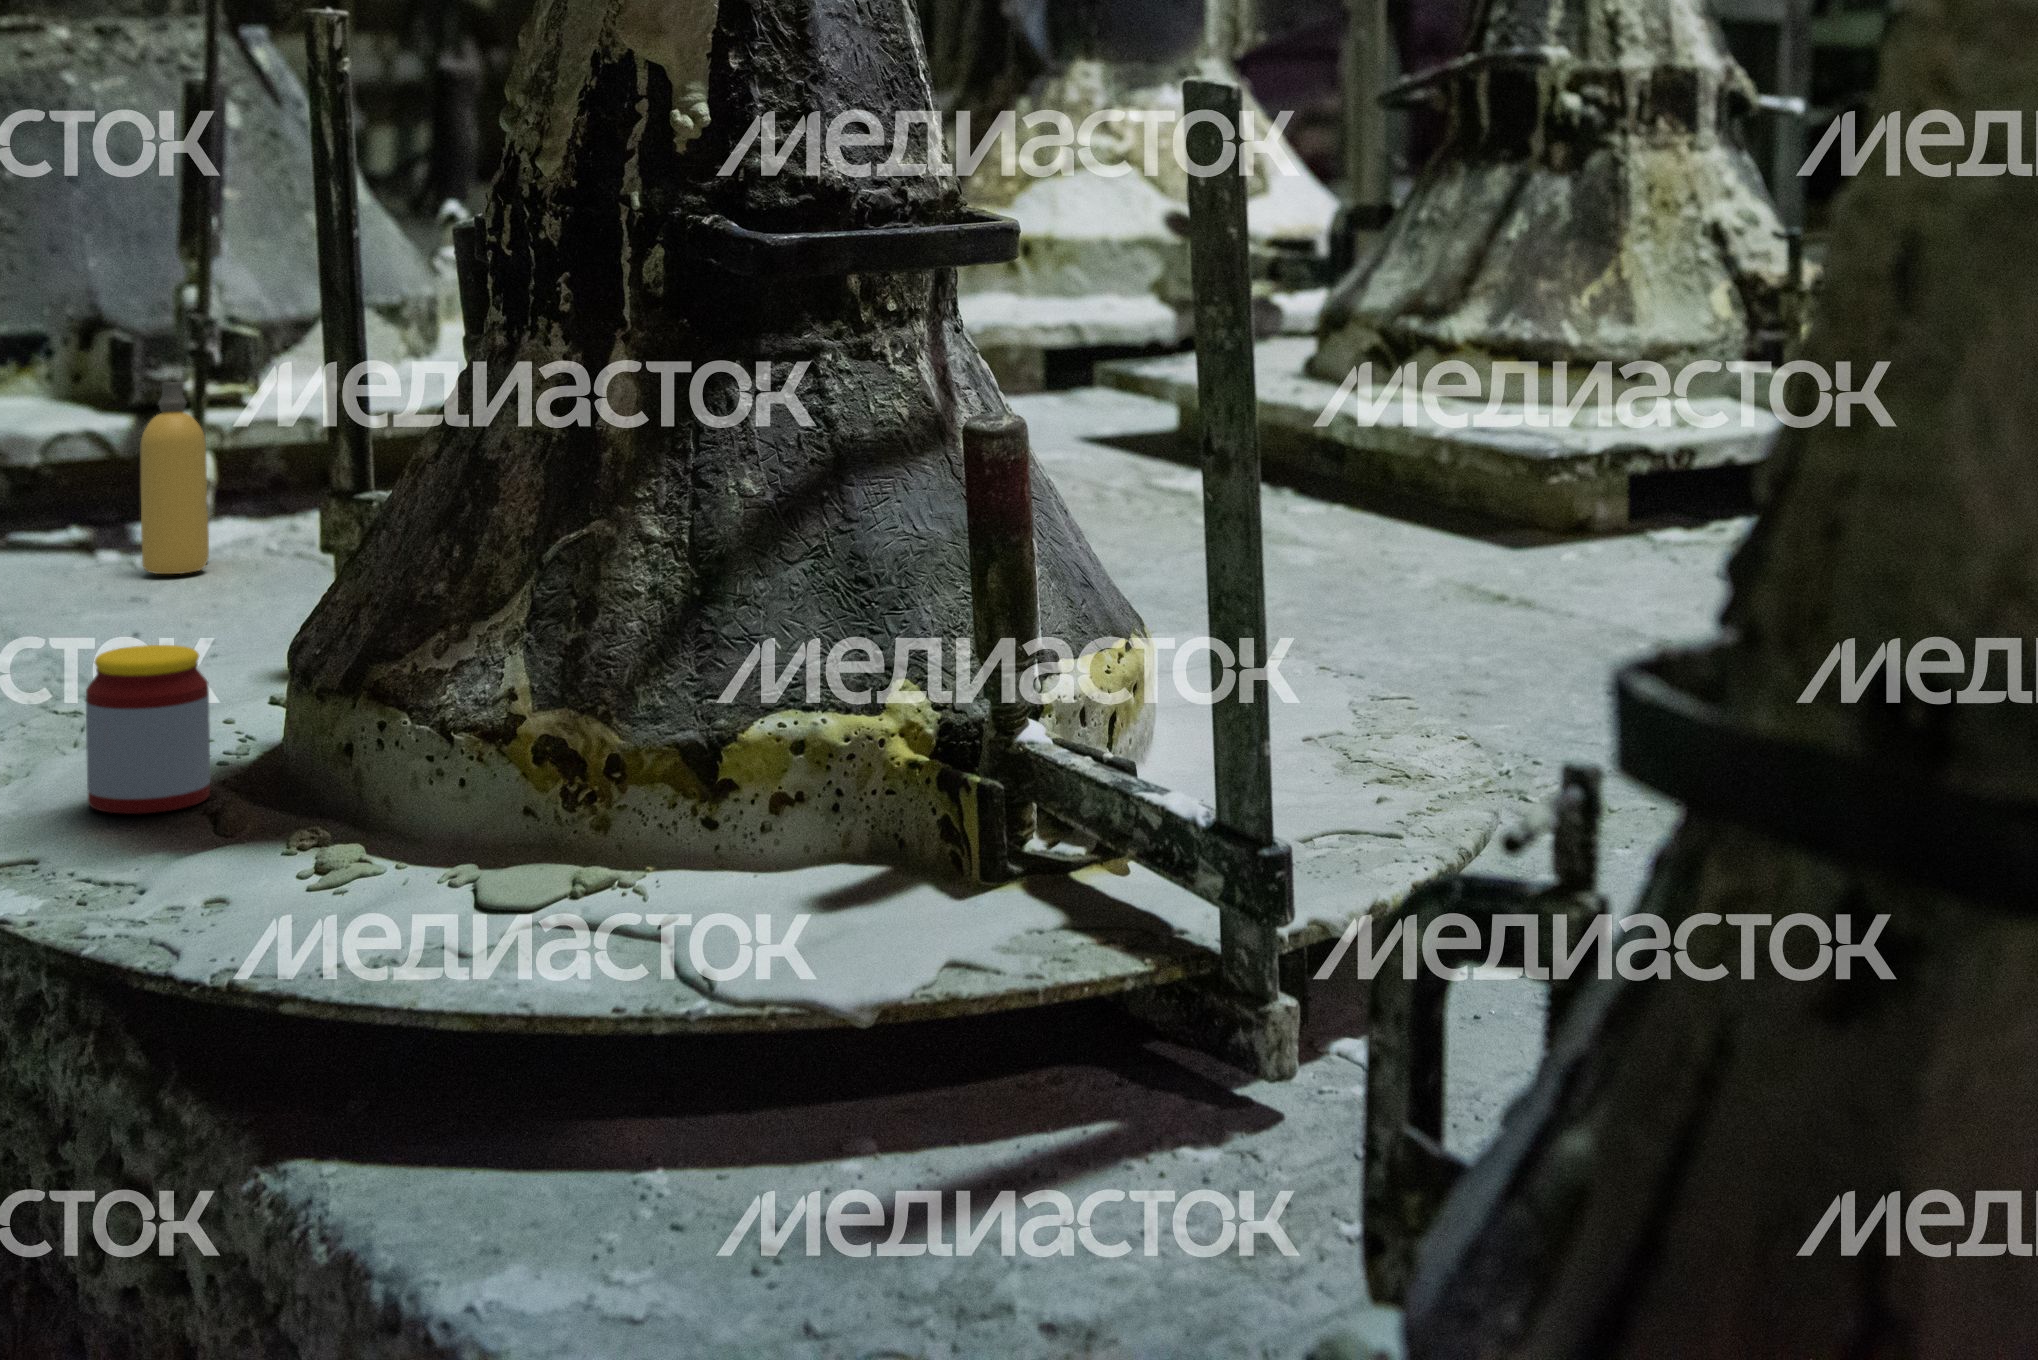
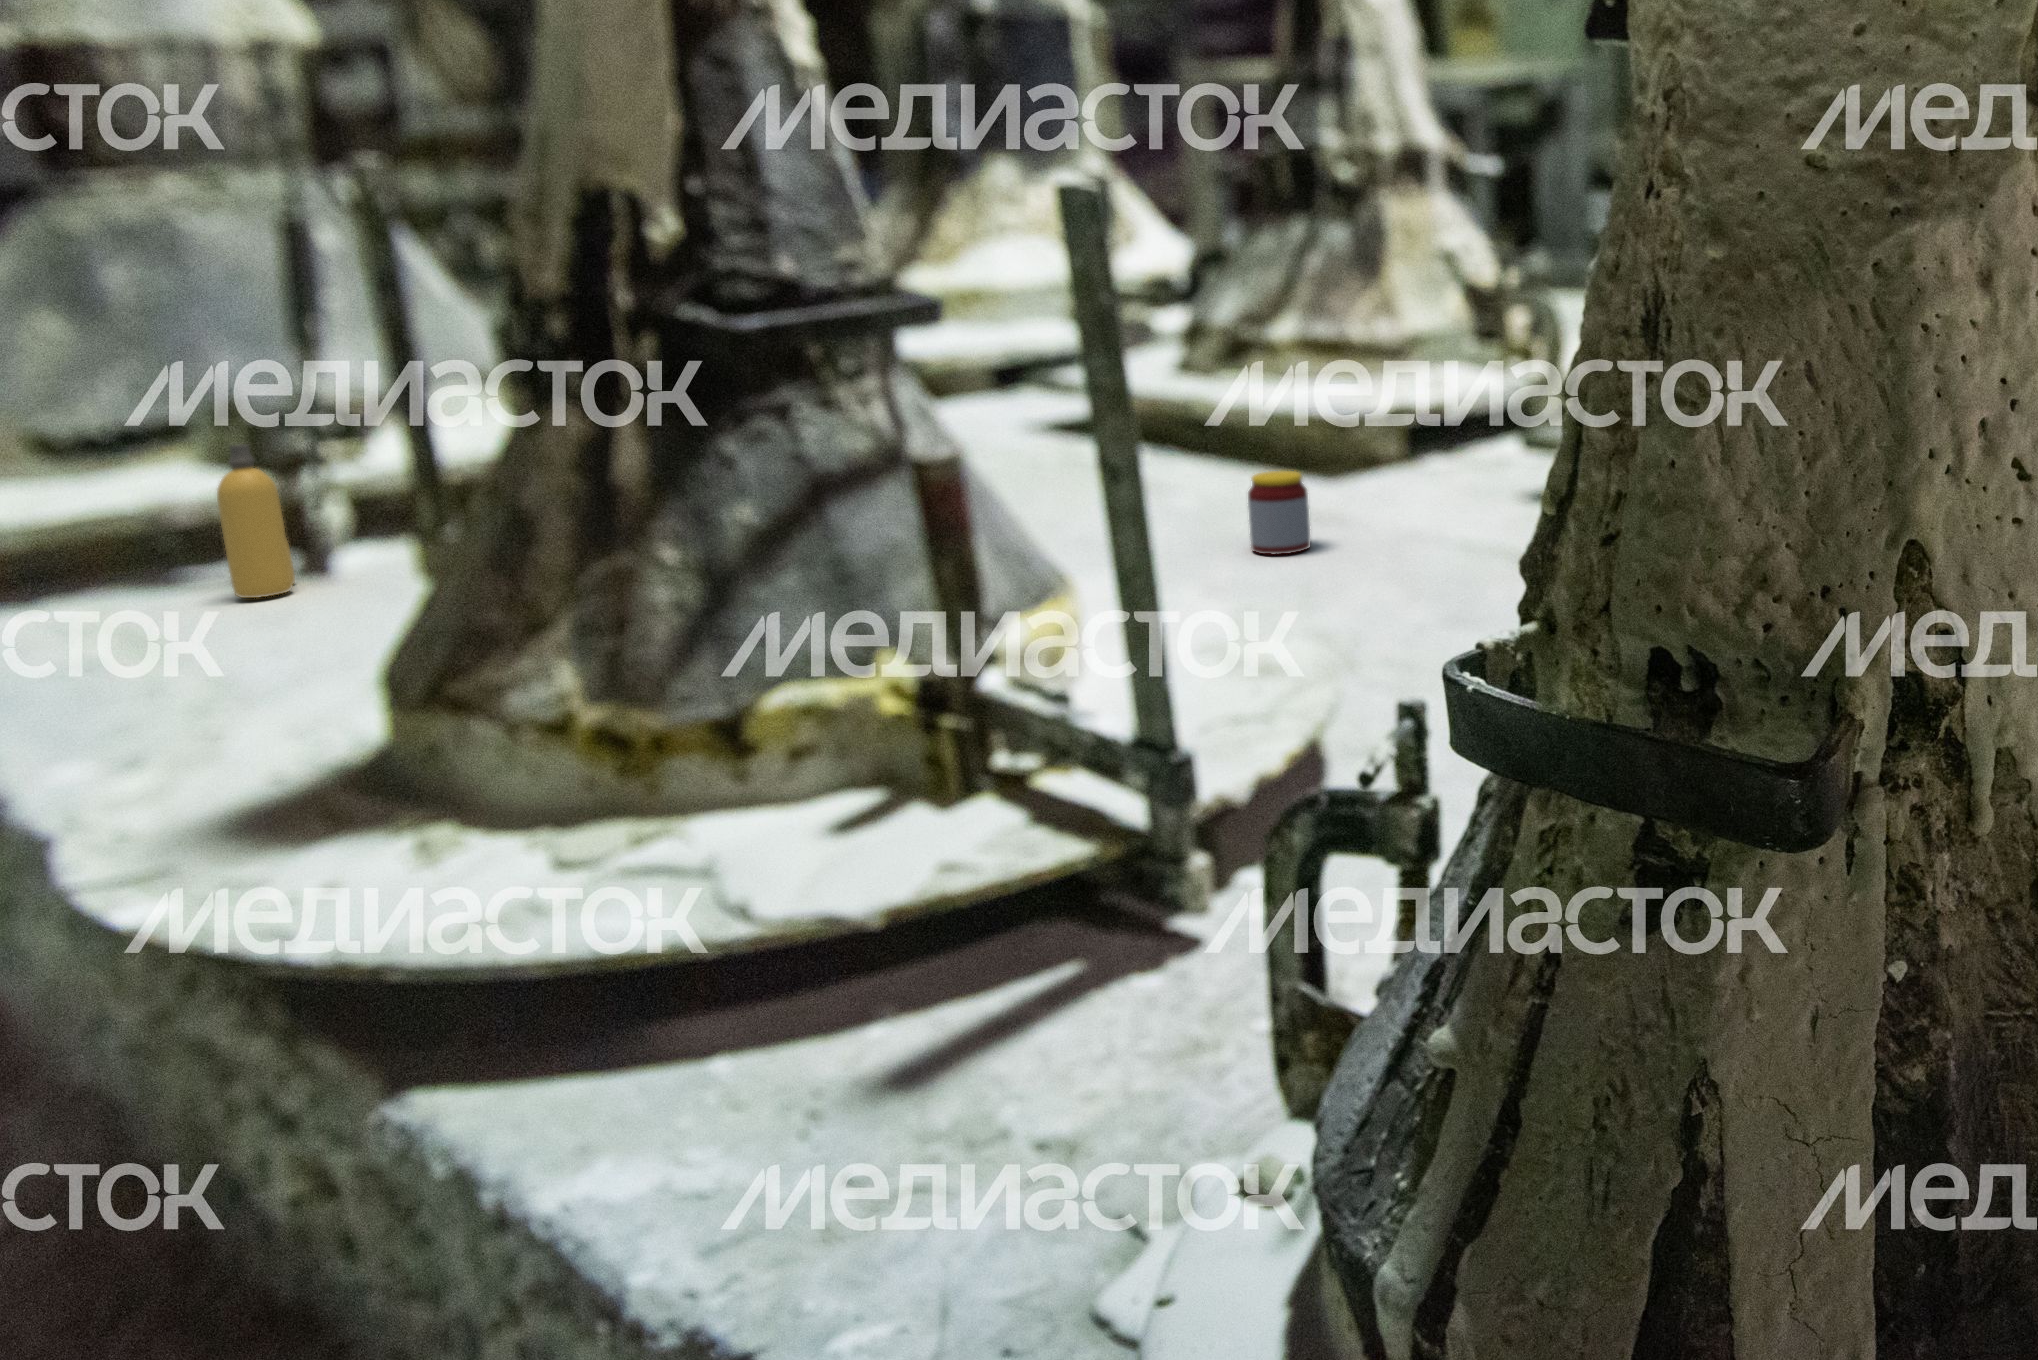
jar: present [86,645,210,814] -> present [1248,471,1310,554]

